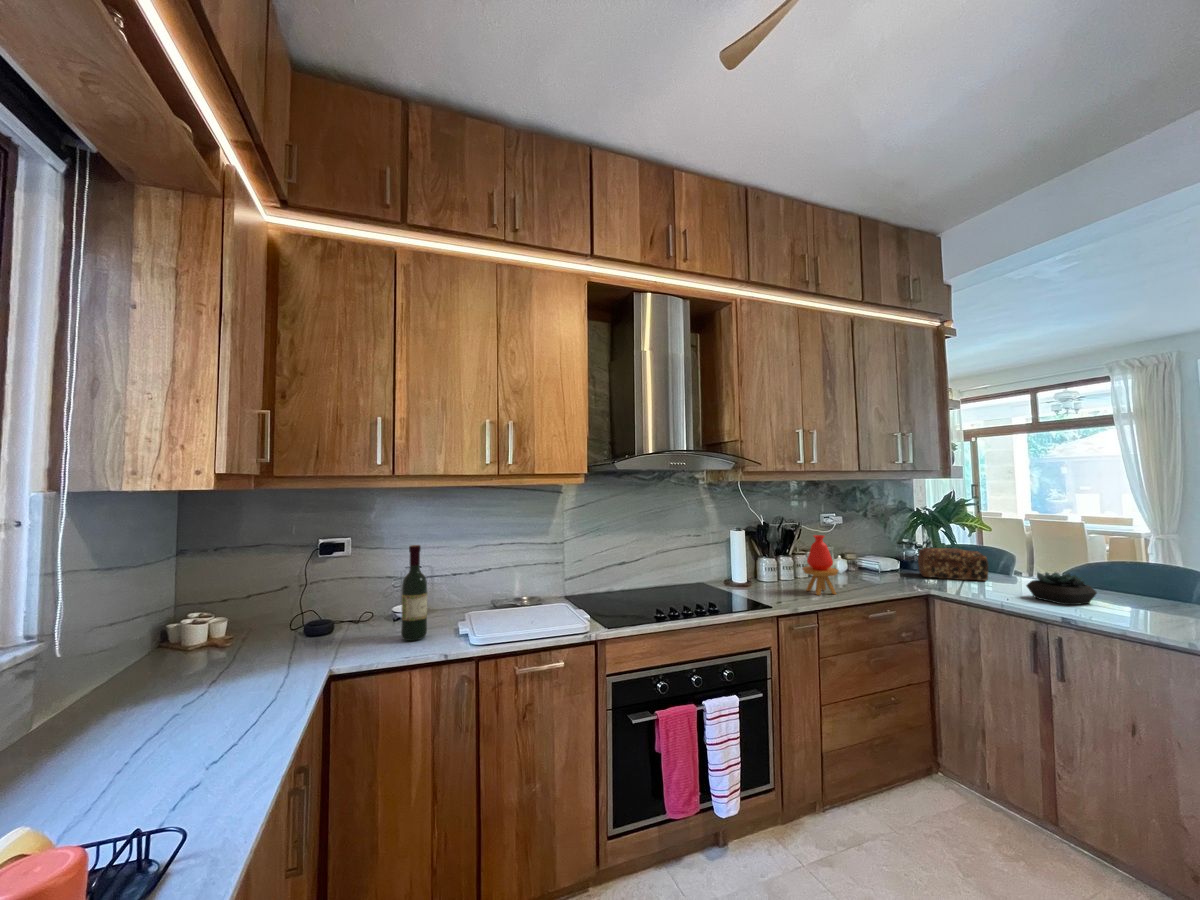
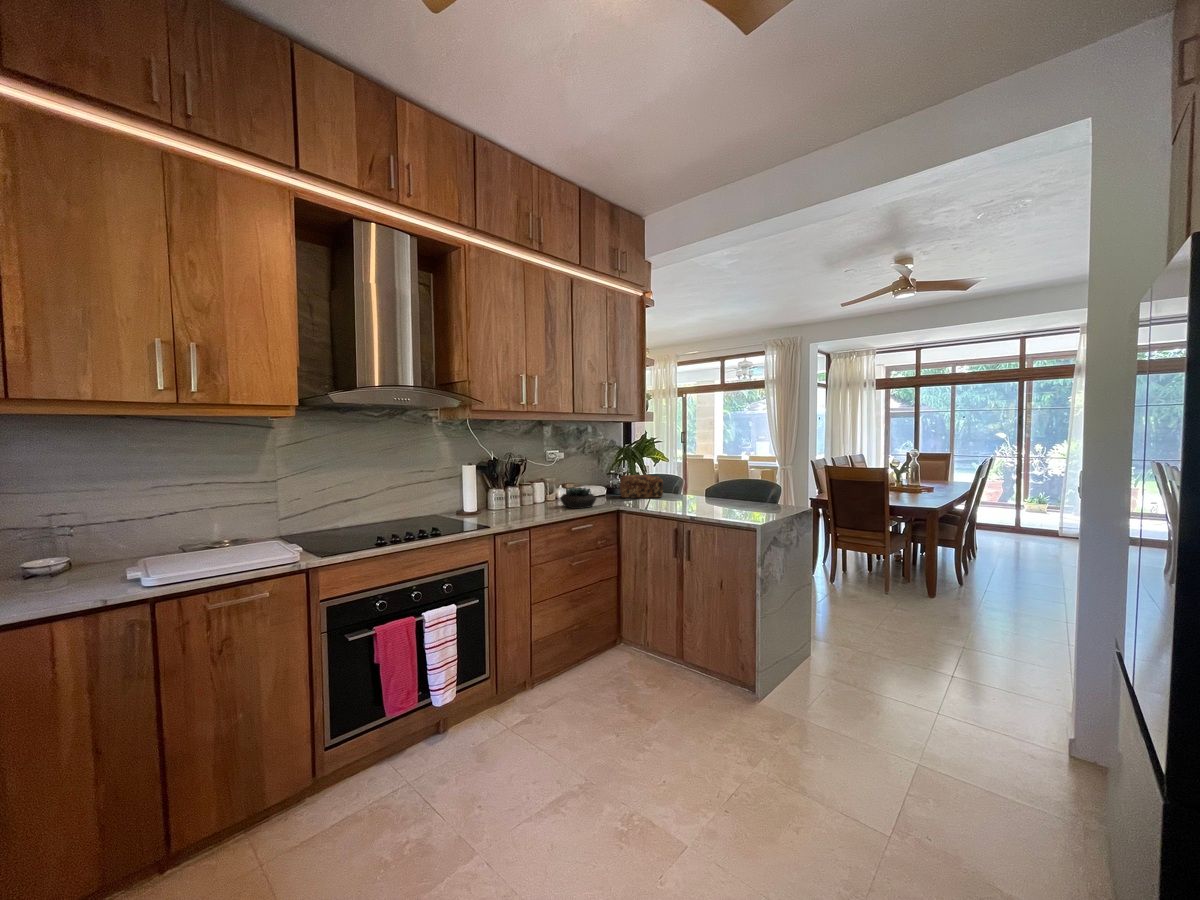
vase: present [802,535,838,595] -> none [524,466,552,516]
wine bottle: present [401,545,427,641] -> none [30,484,75,595]
succulent plant: present [1026,572,1097,605] -> present [560,488,596,509]

